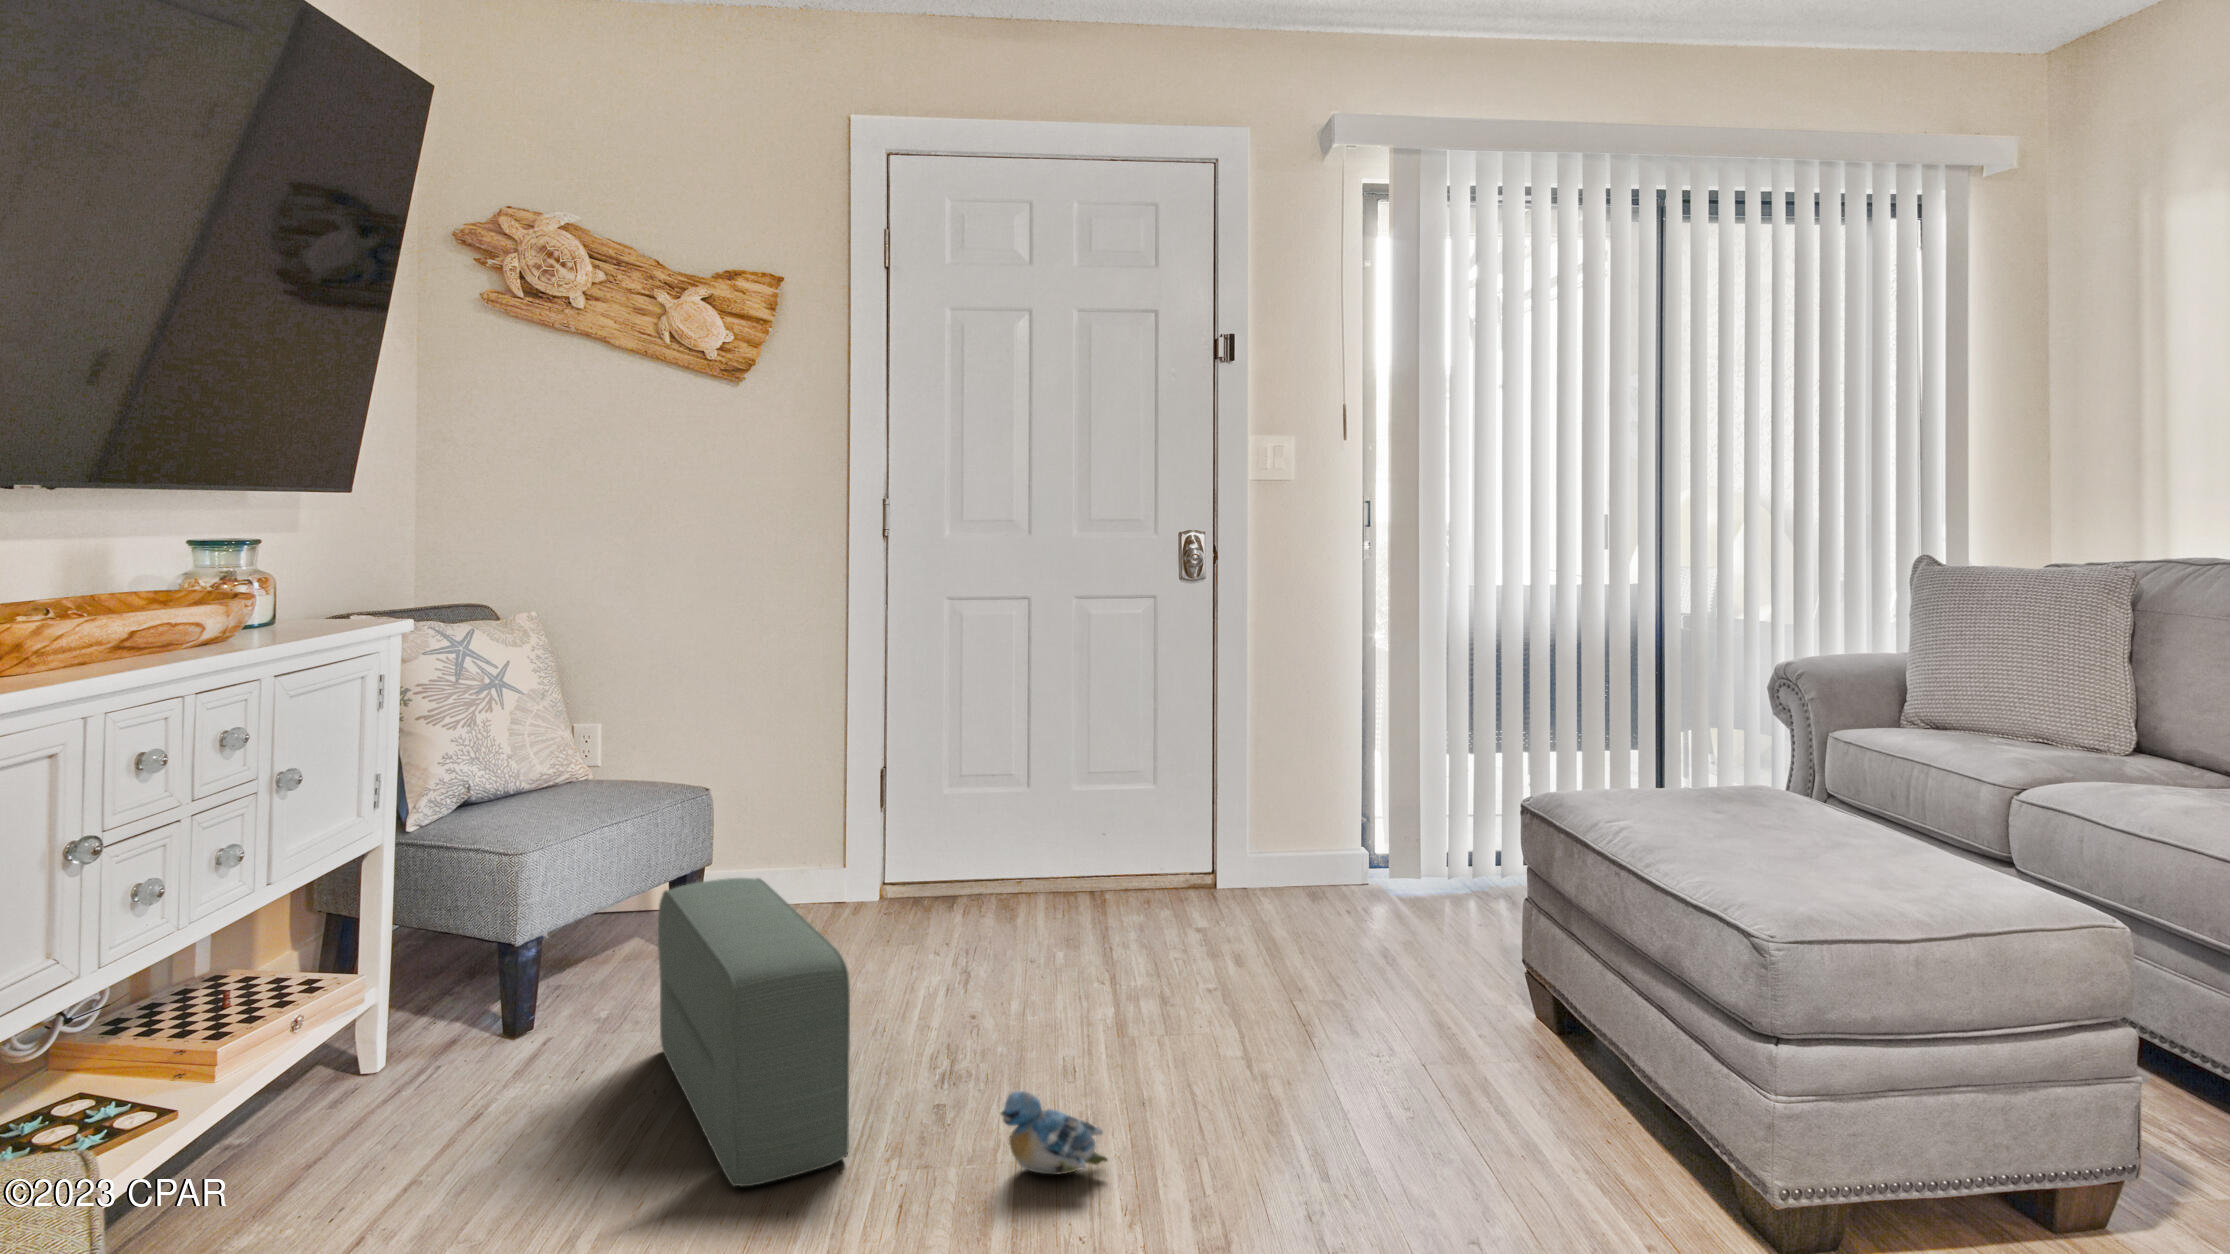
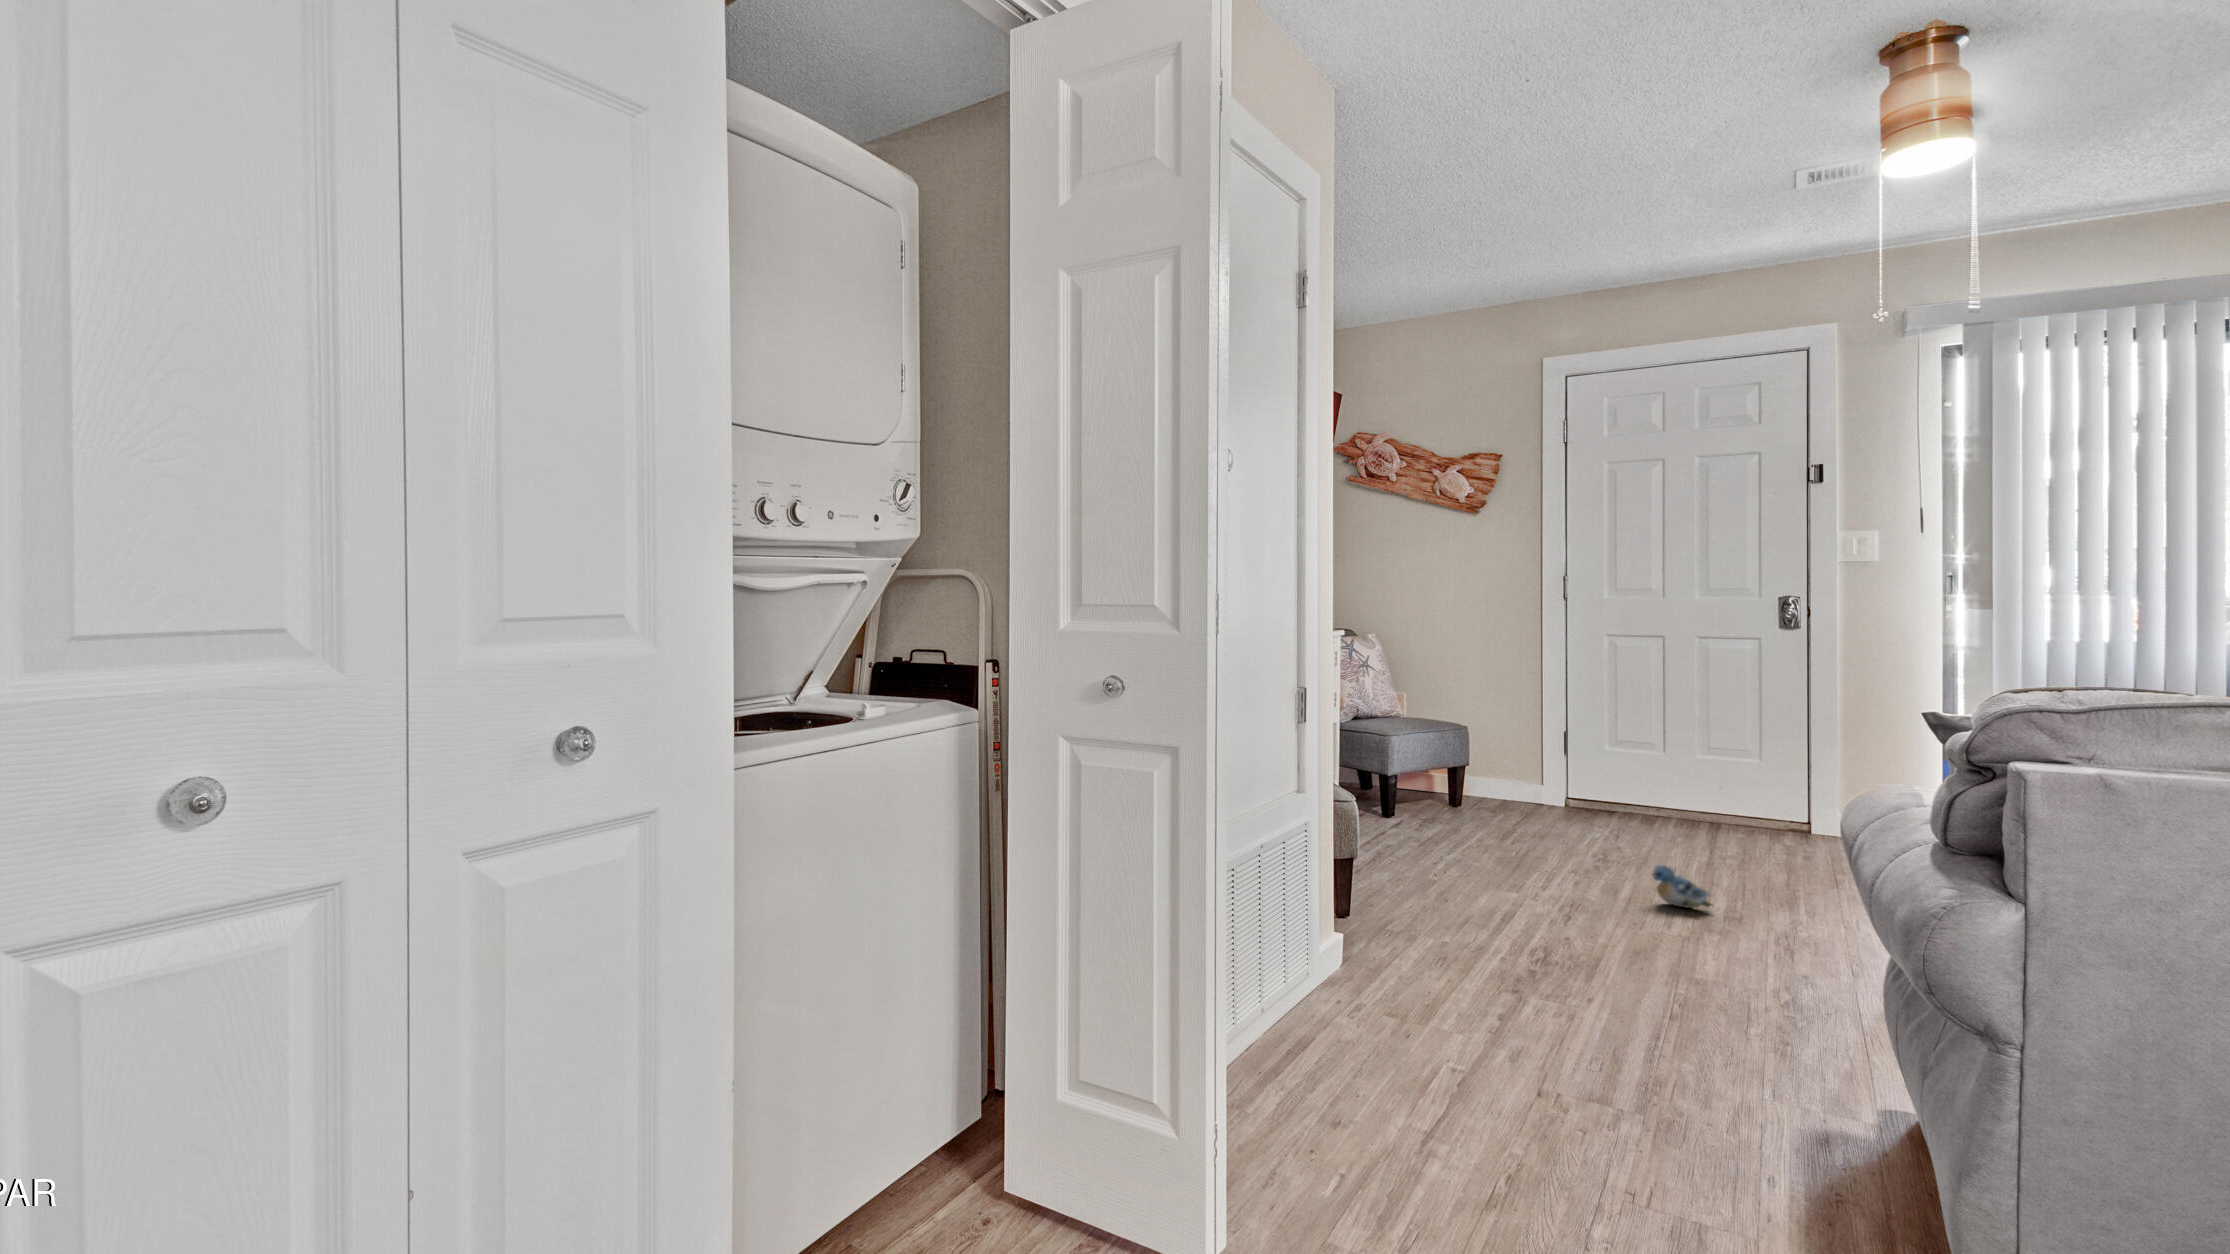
pouf: present [658,878,850,1186] -> none [1460,763,1570,884]

